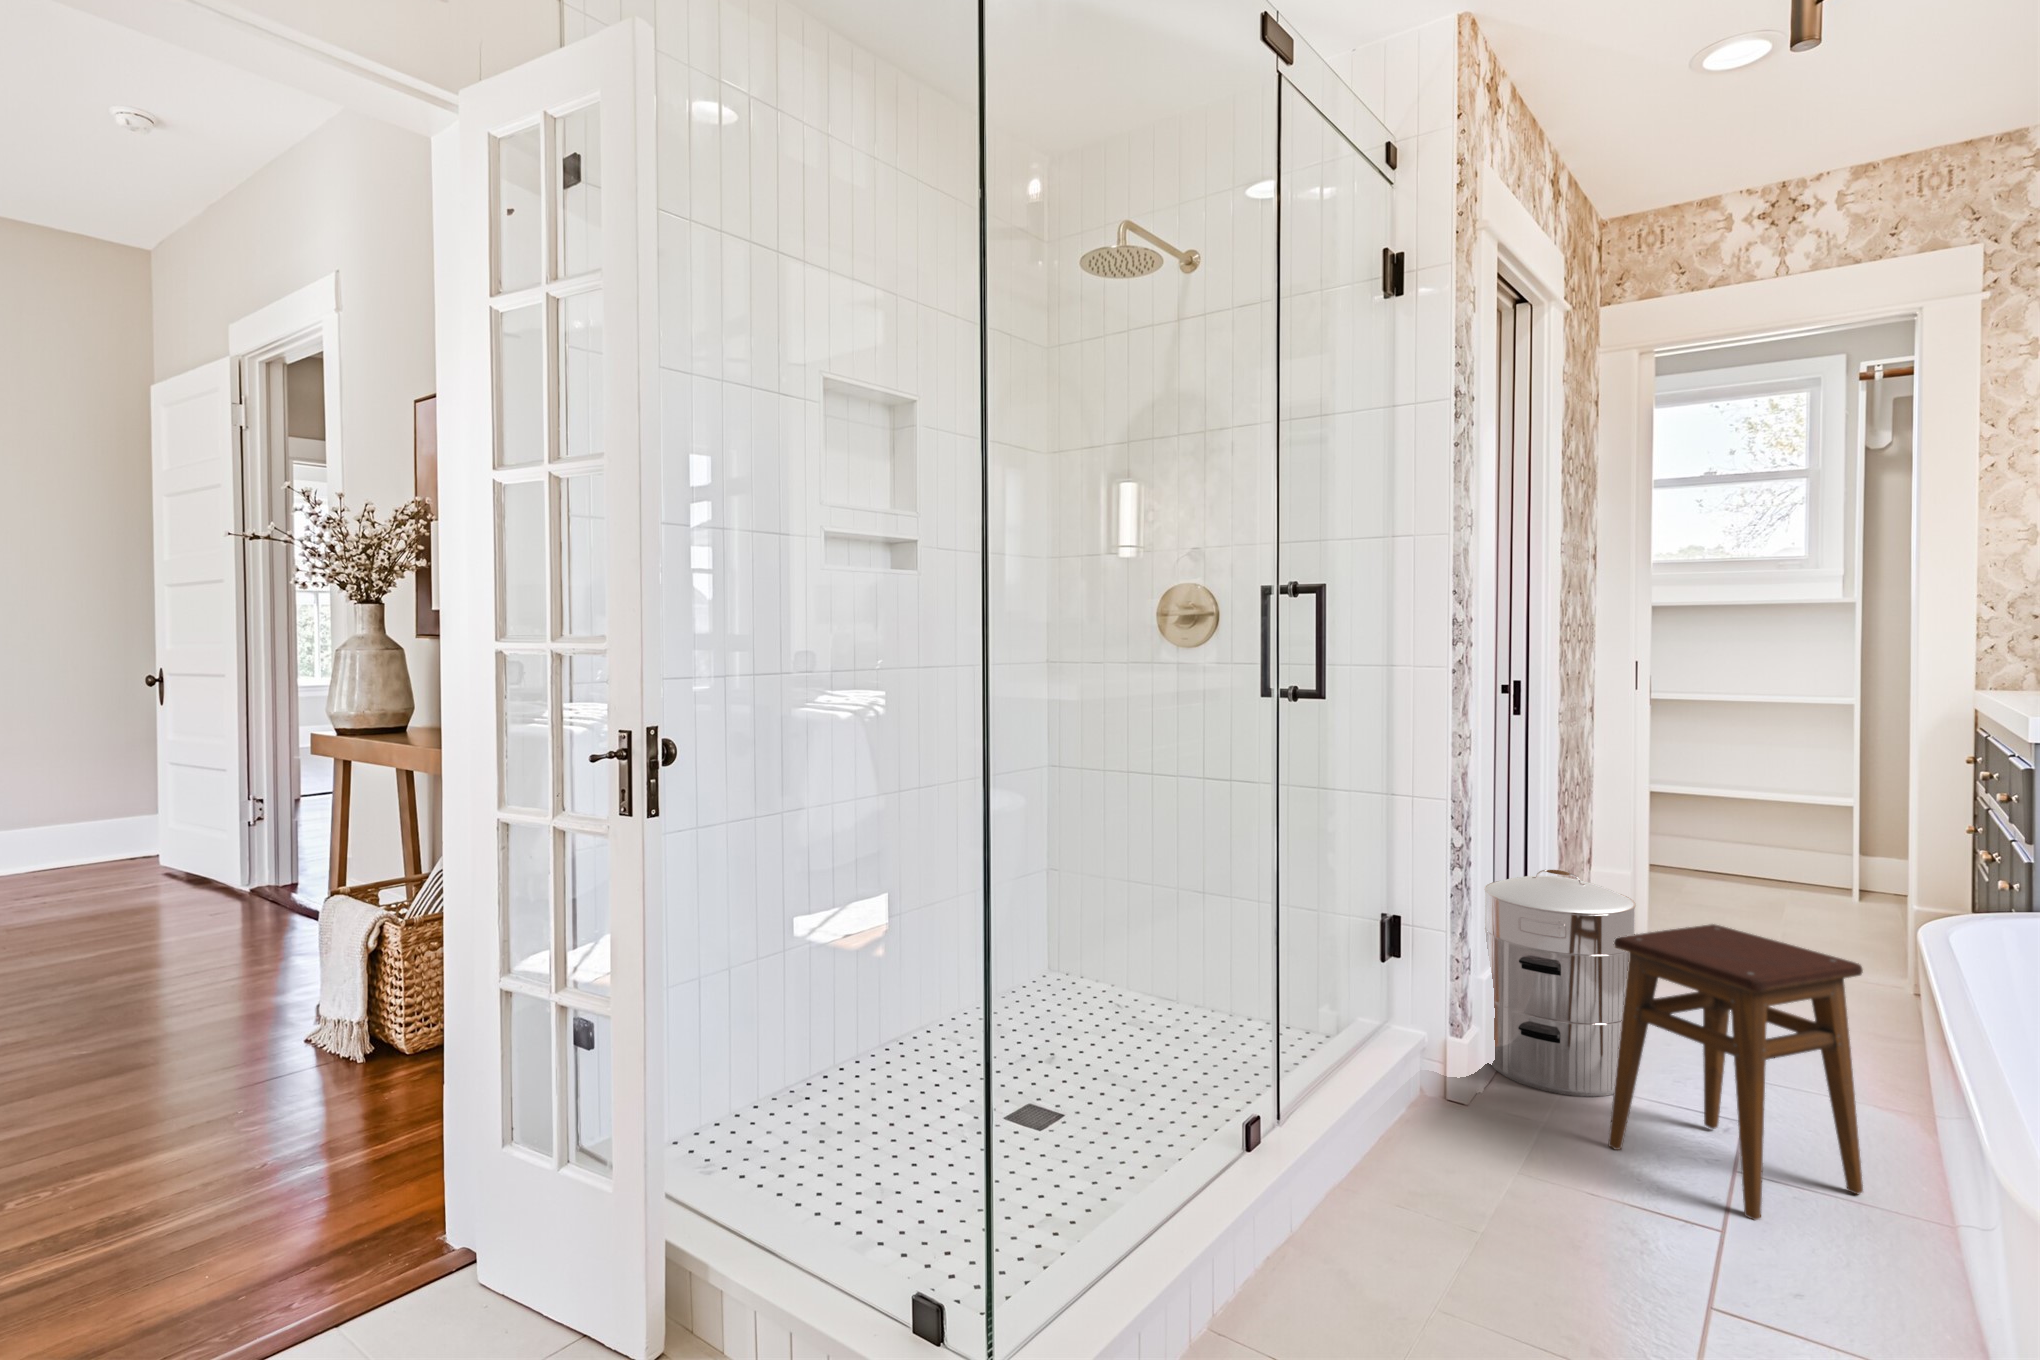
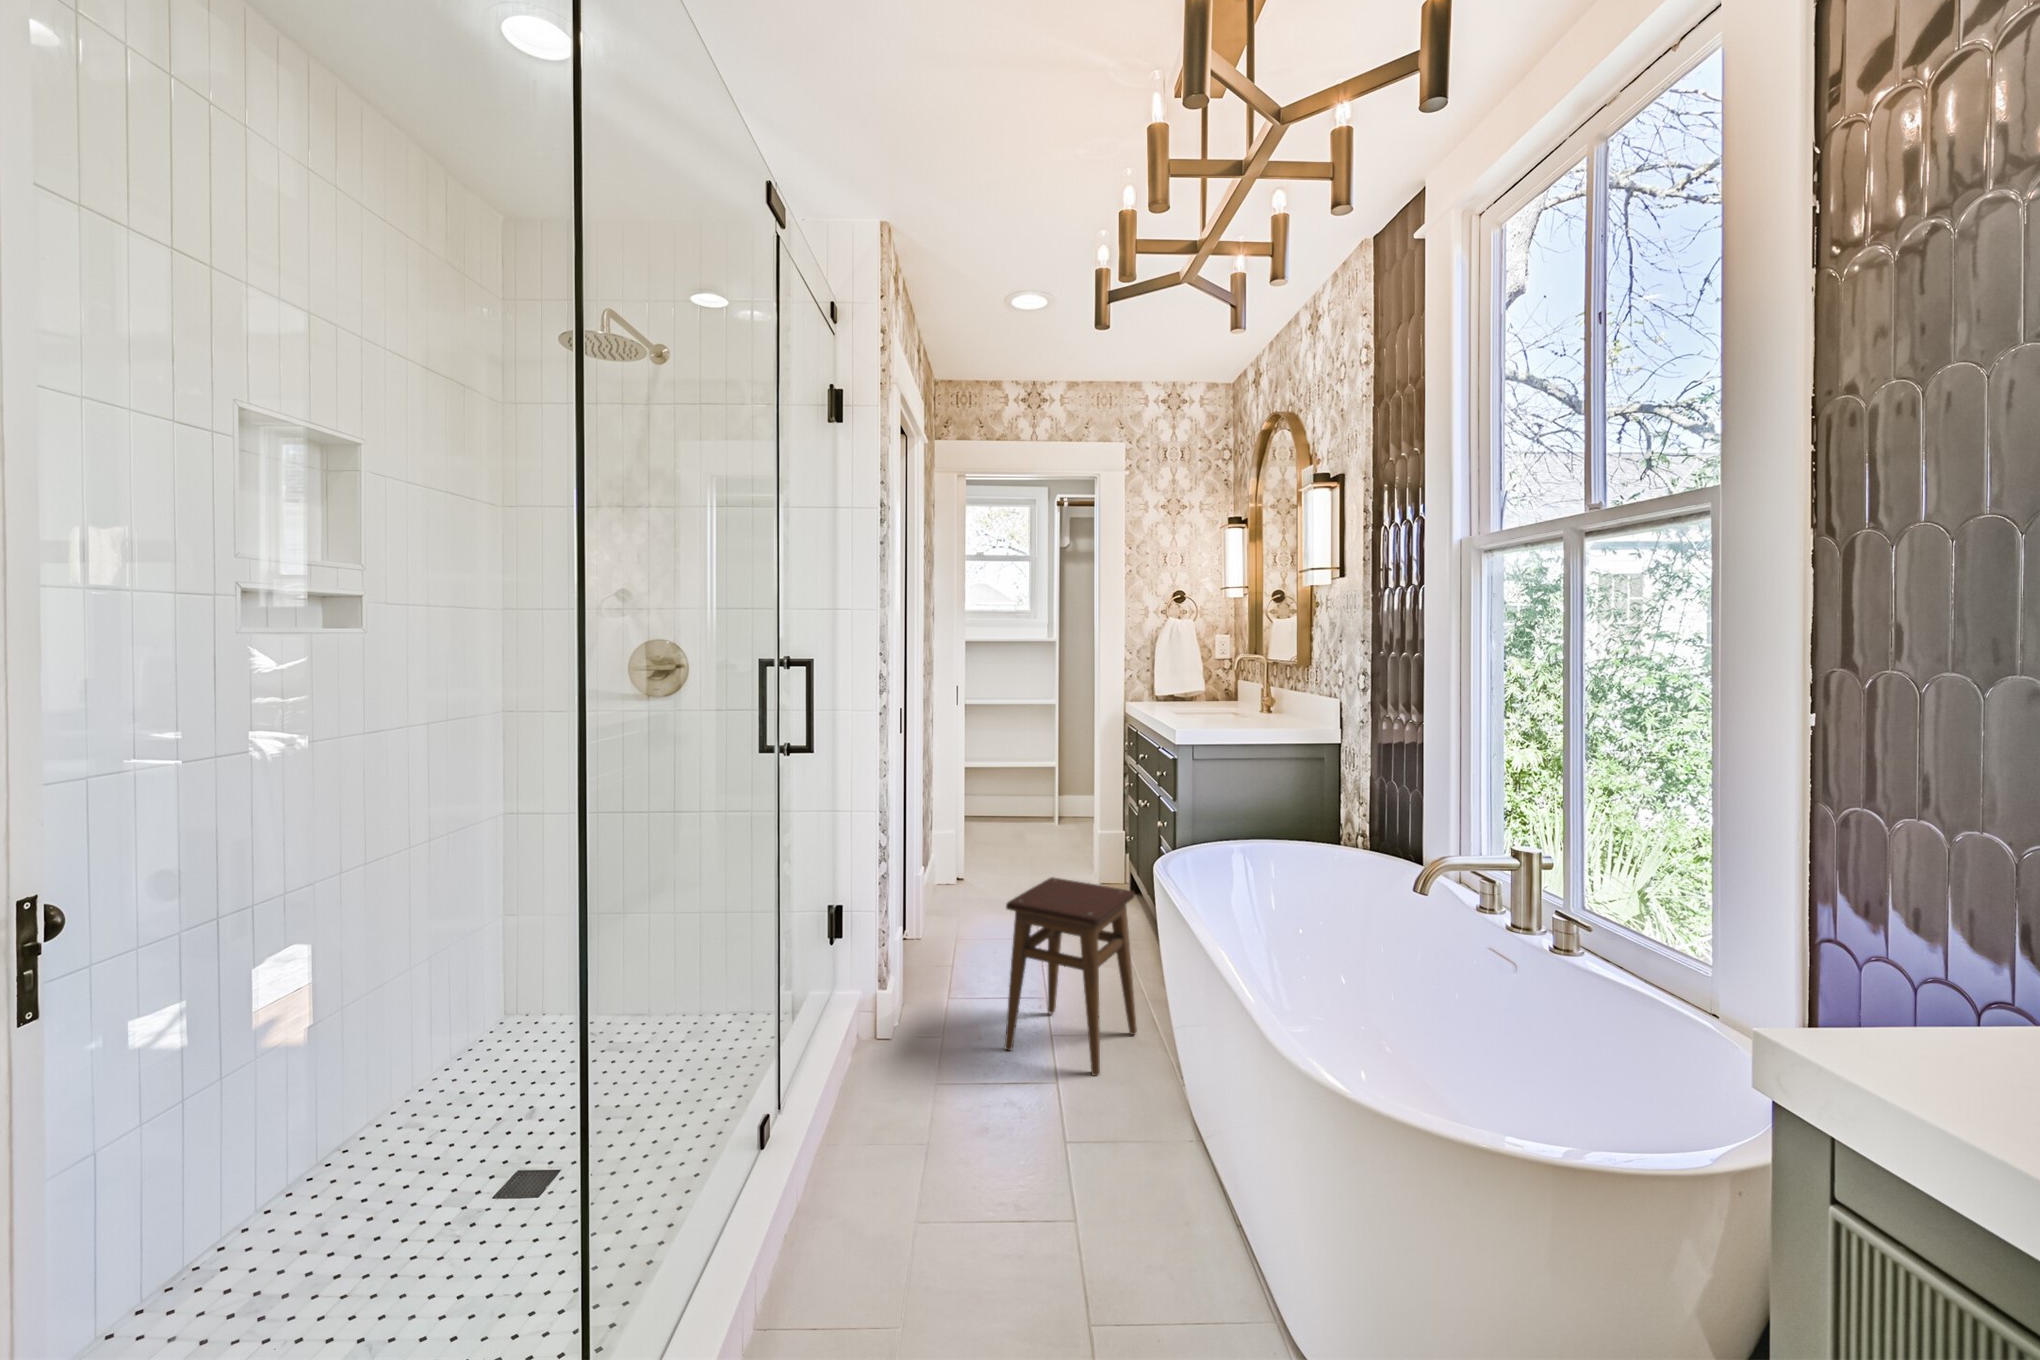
waste bin: present [1484,870,1636,1097] -> none [905,853,1000,1017]

